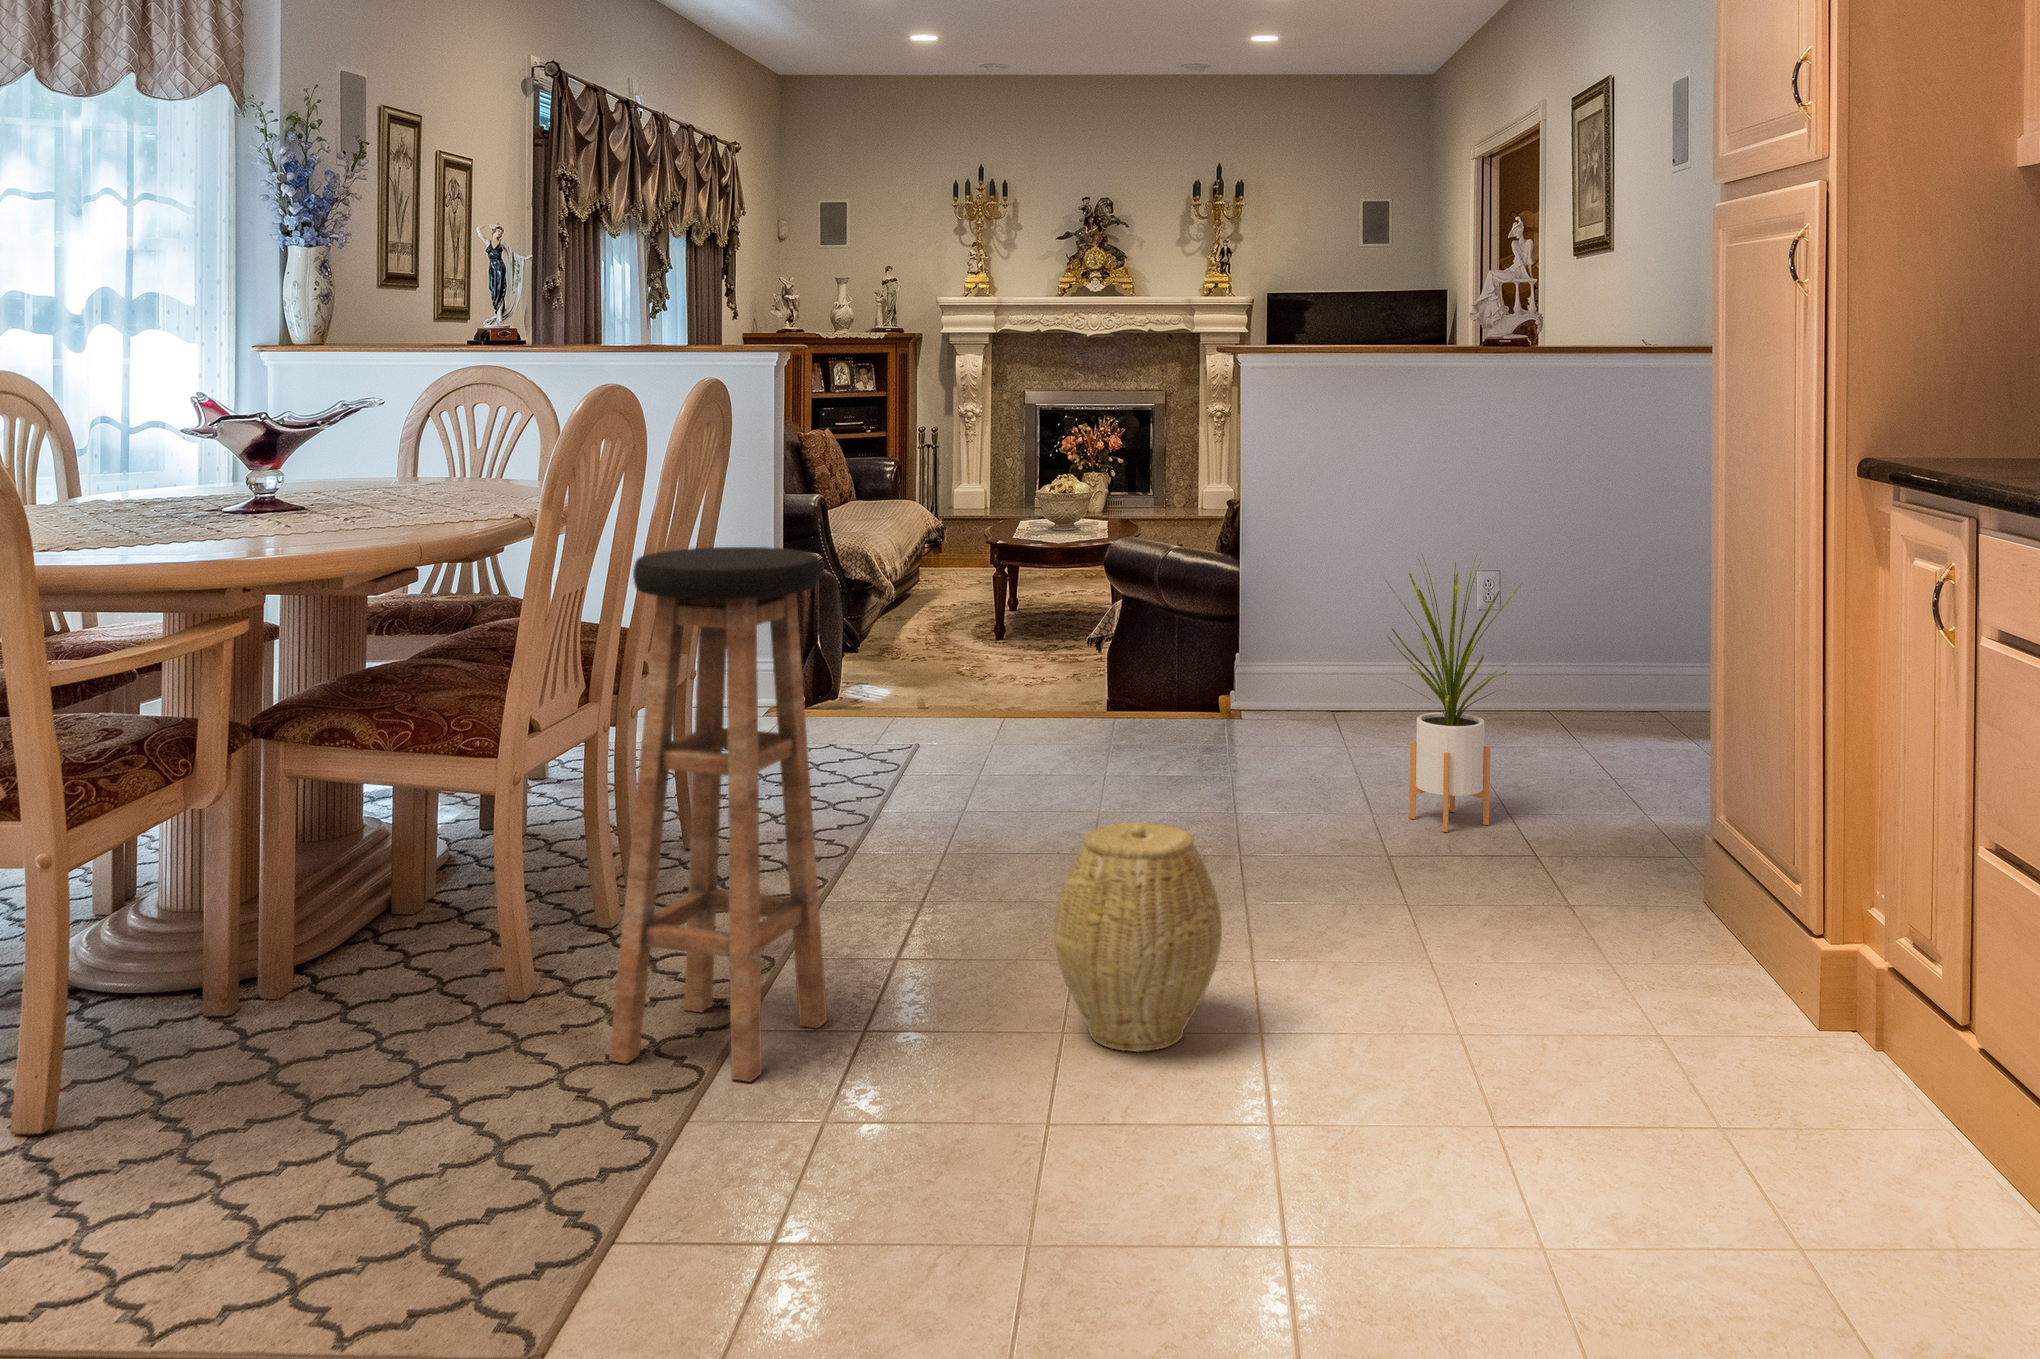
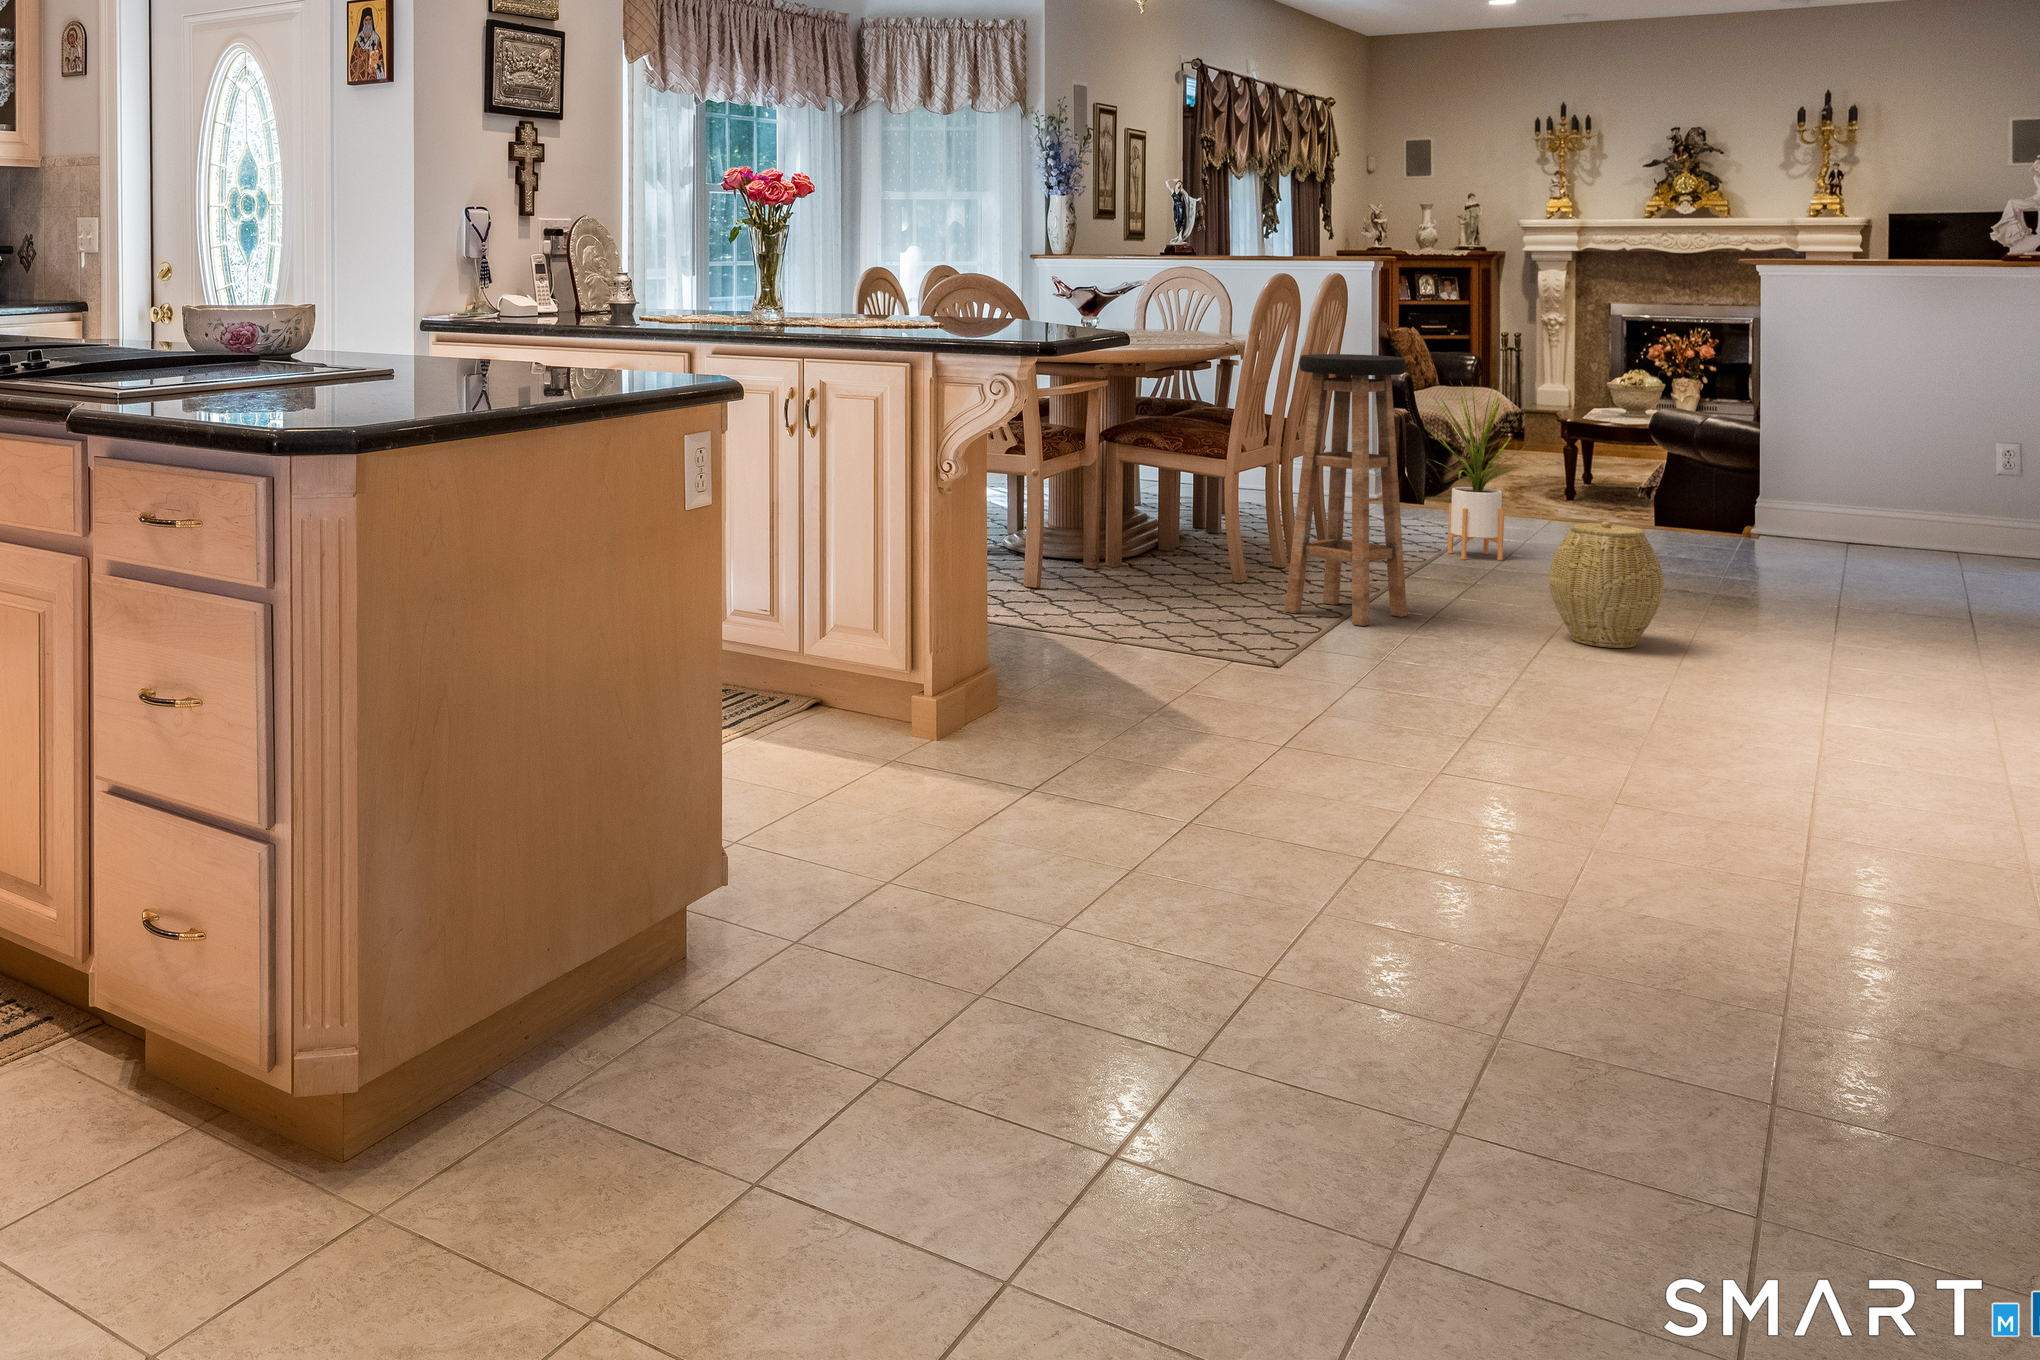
house plant: present [1385,555,1522,832] -> present [1426,383,1528,560]

